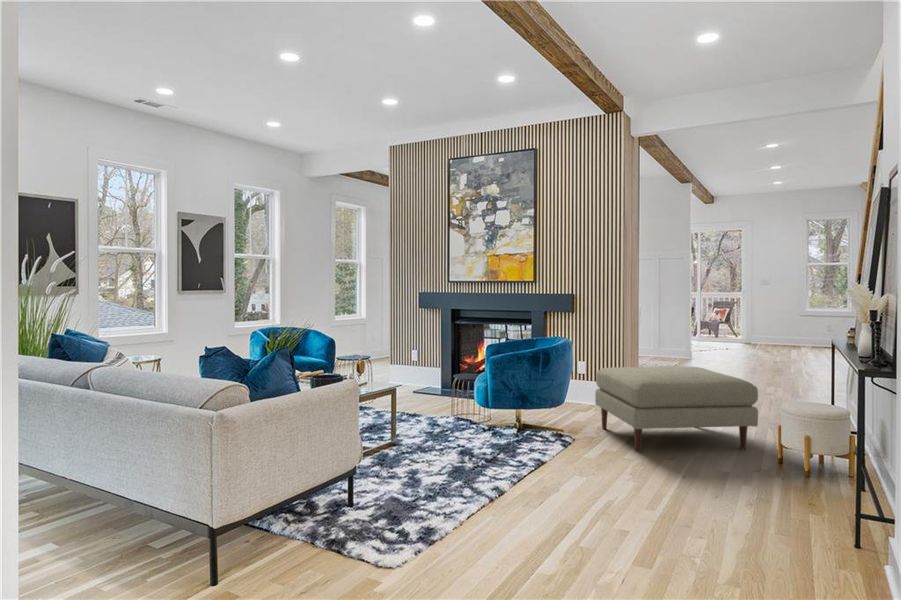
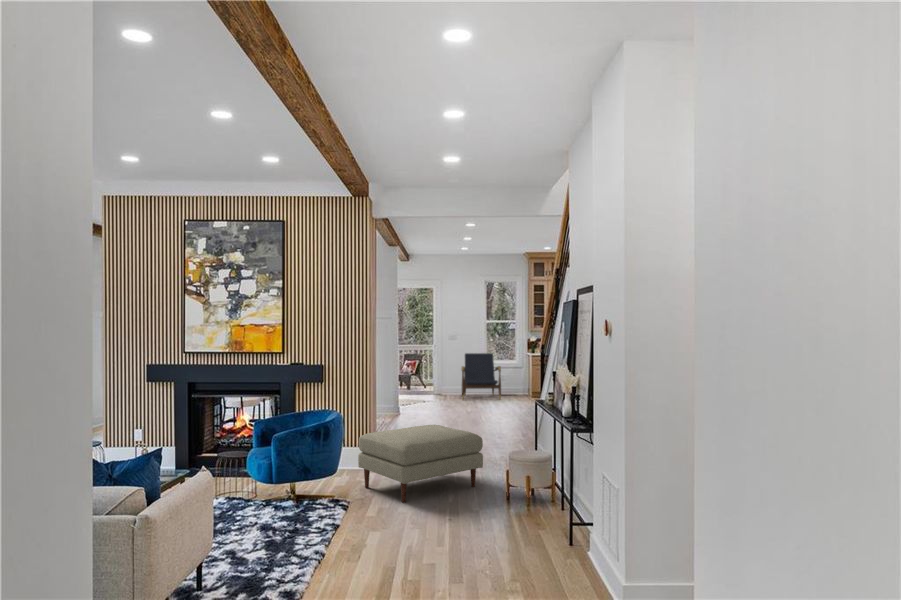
lounge chair: none [774,306,829,360] -> present [462,353,501,400]

